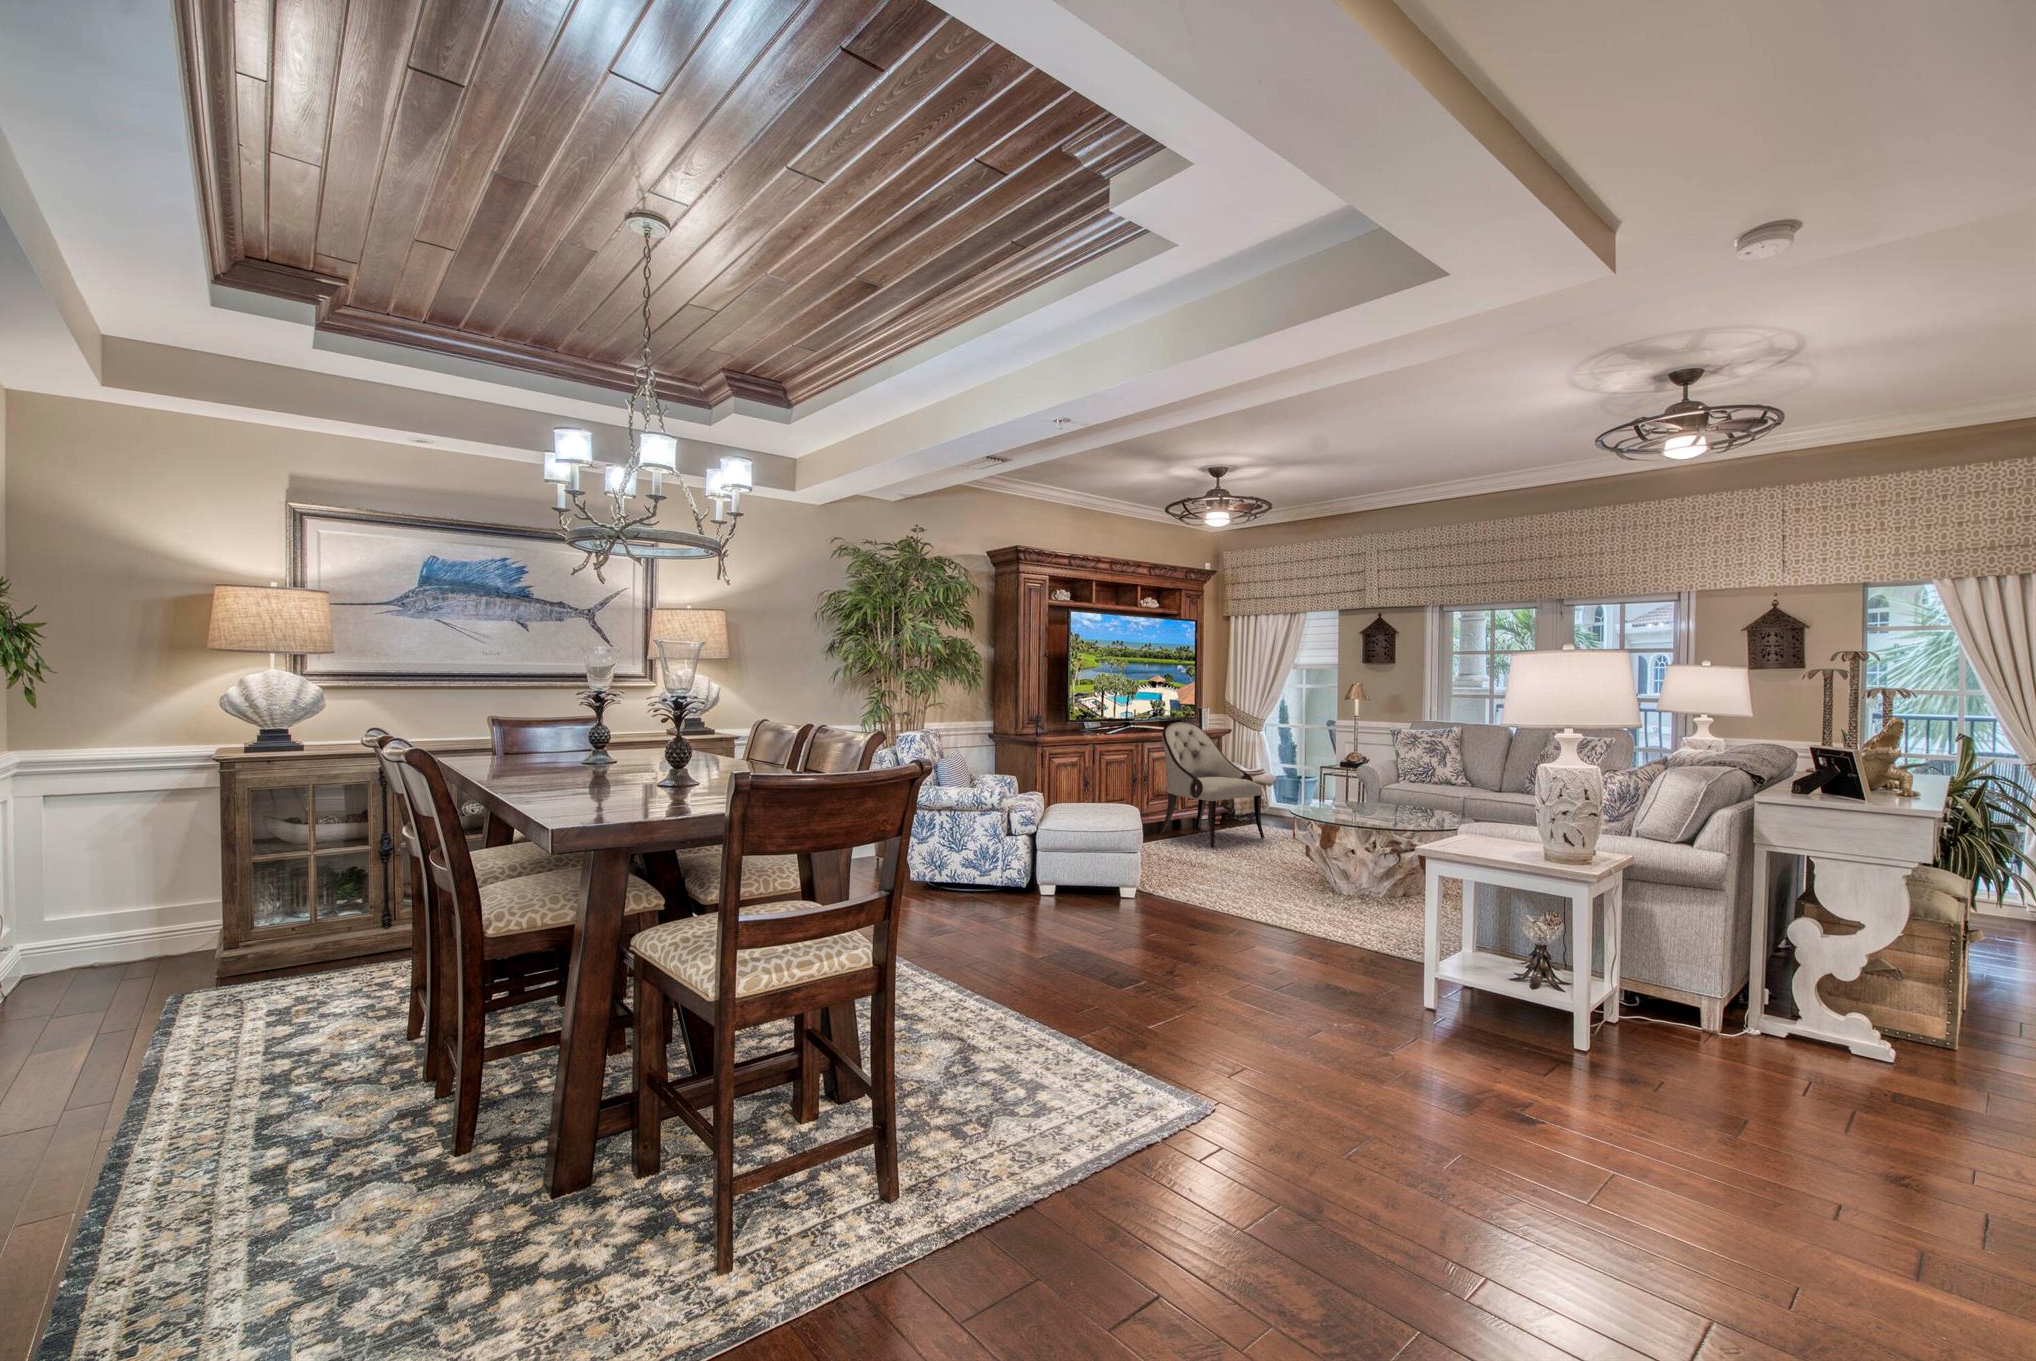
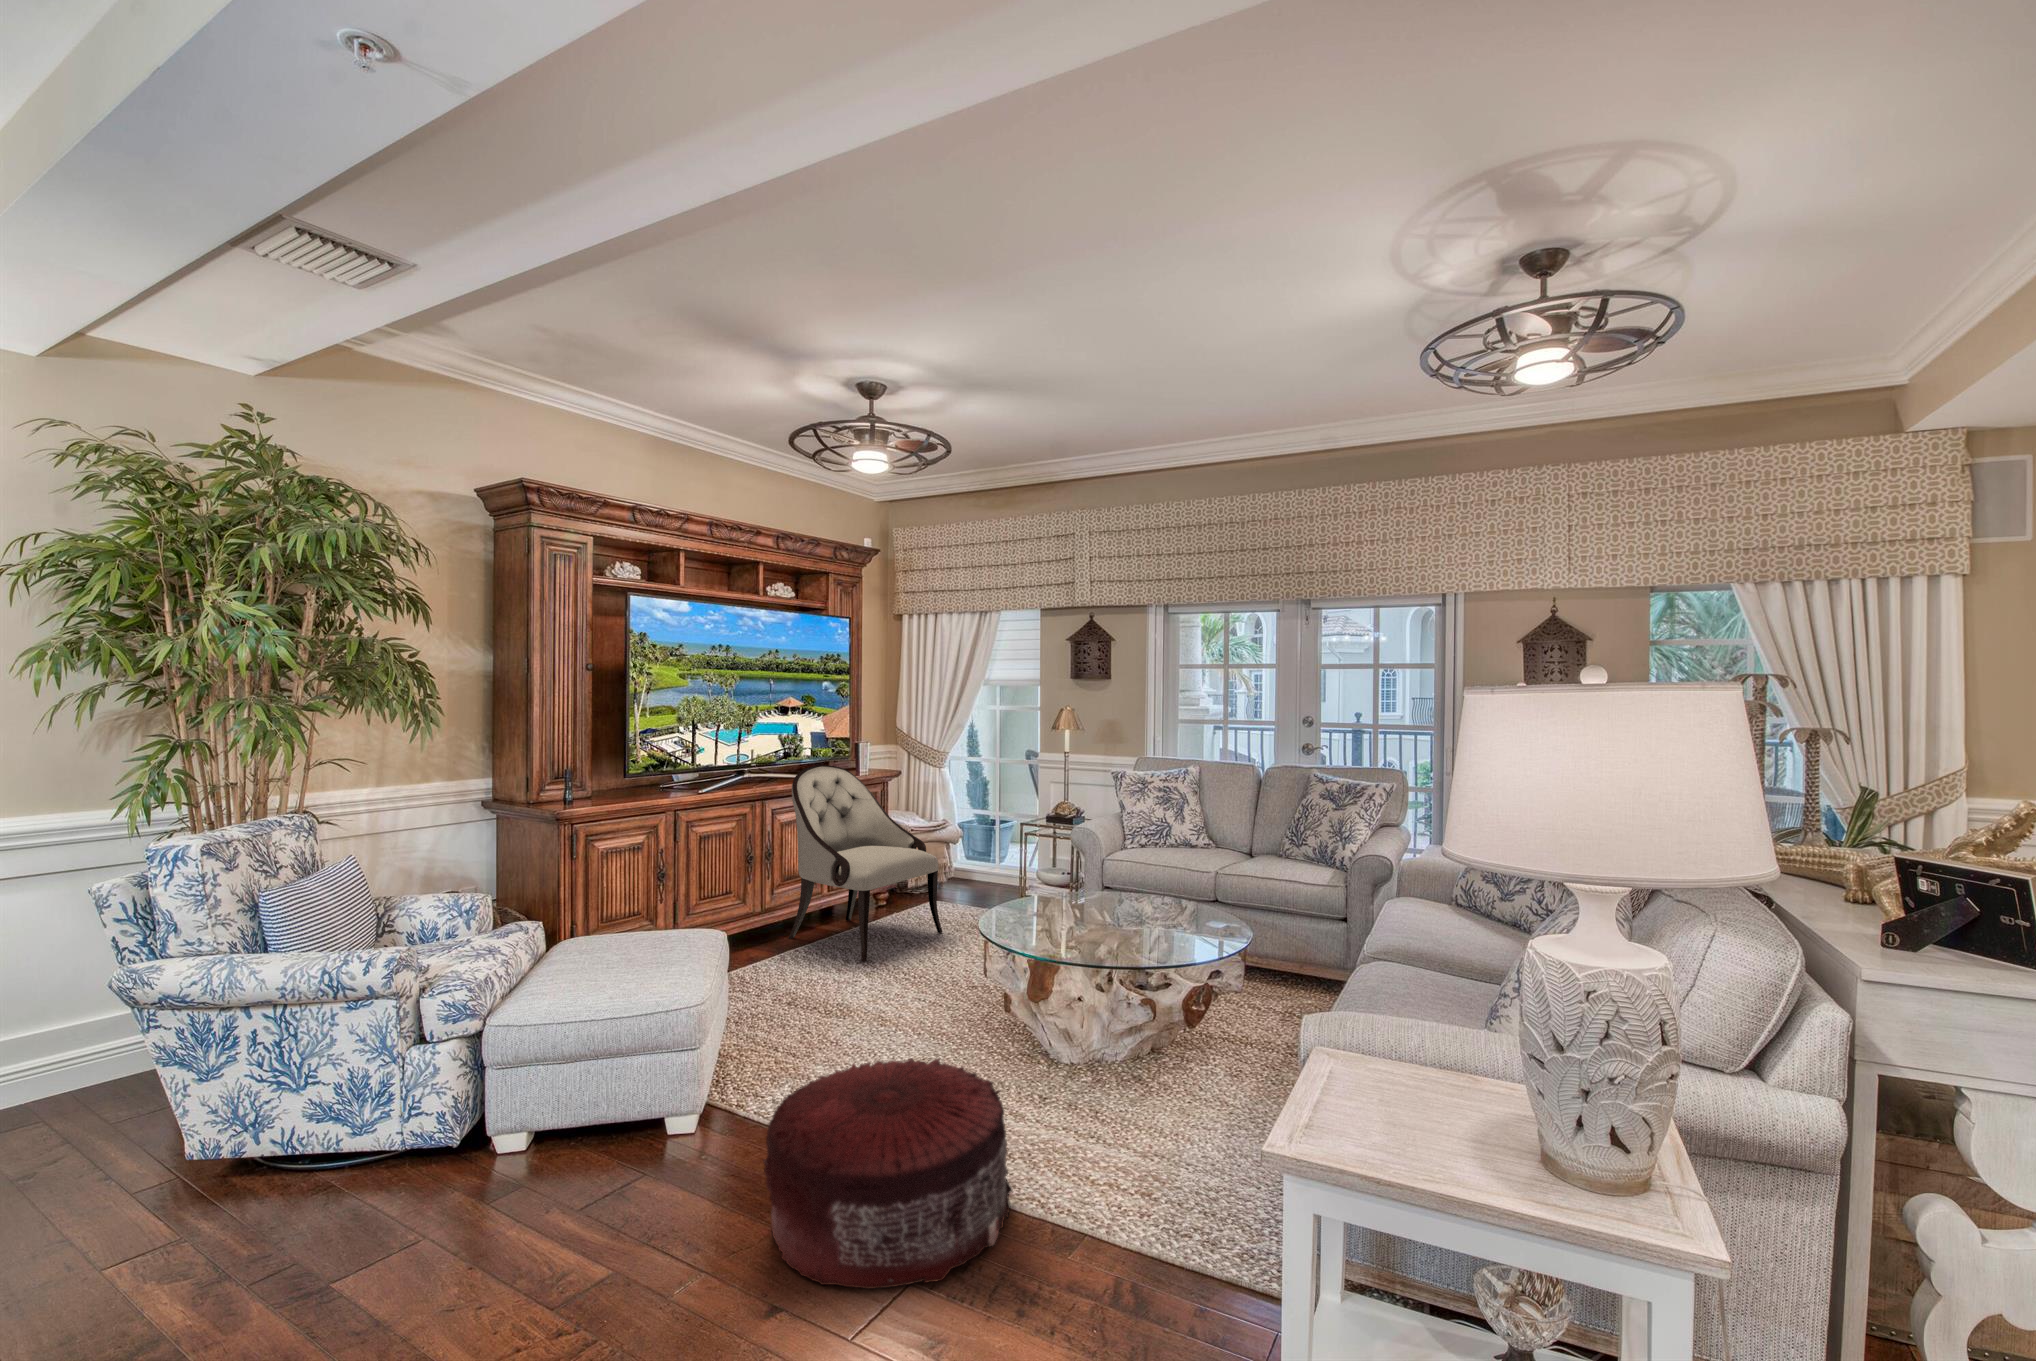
pouf: none [1182,859,1310,942] -> present [763,1059,1013,1289]

